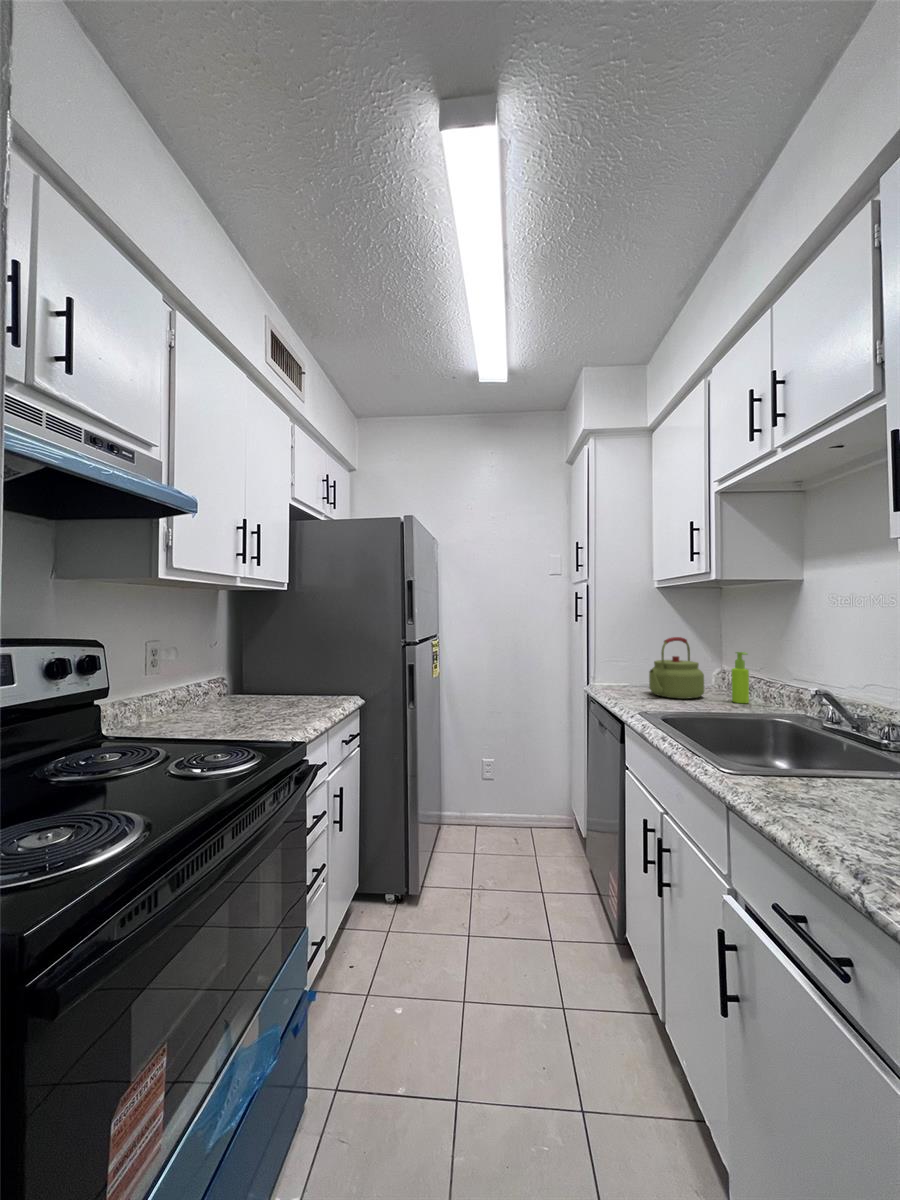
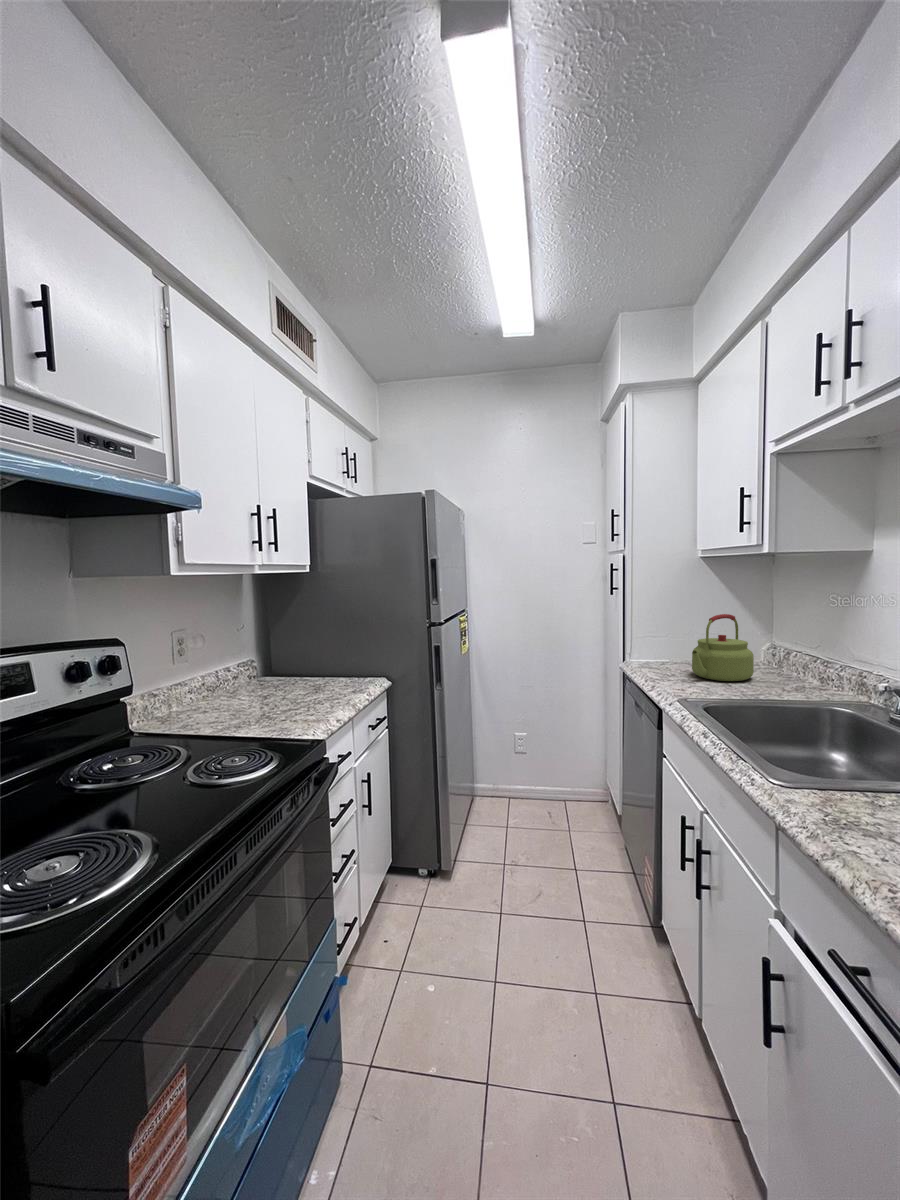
soap dispenser: present [731,652,749,703] -> none [785,631,805,687]

